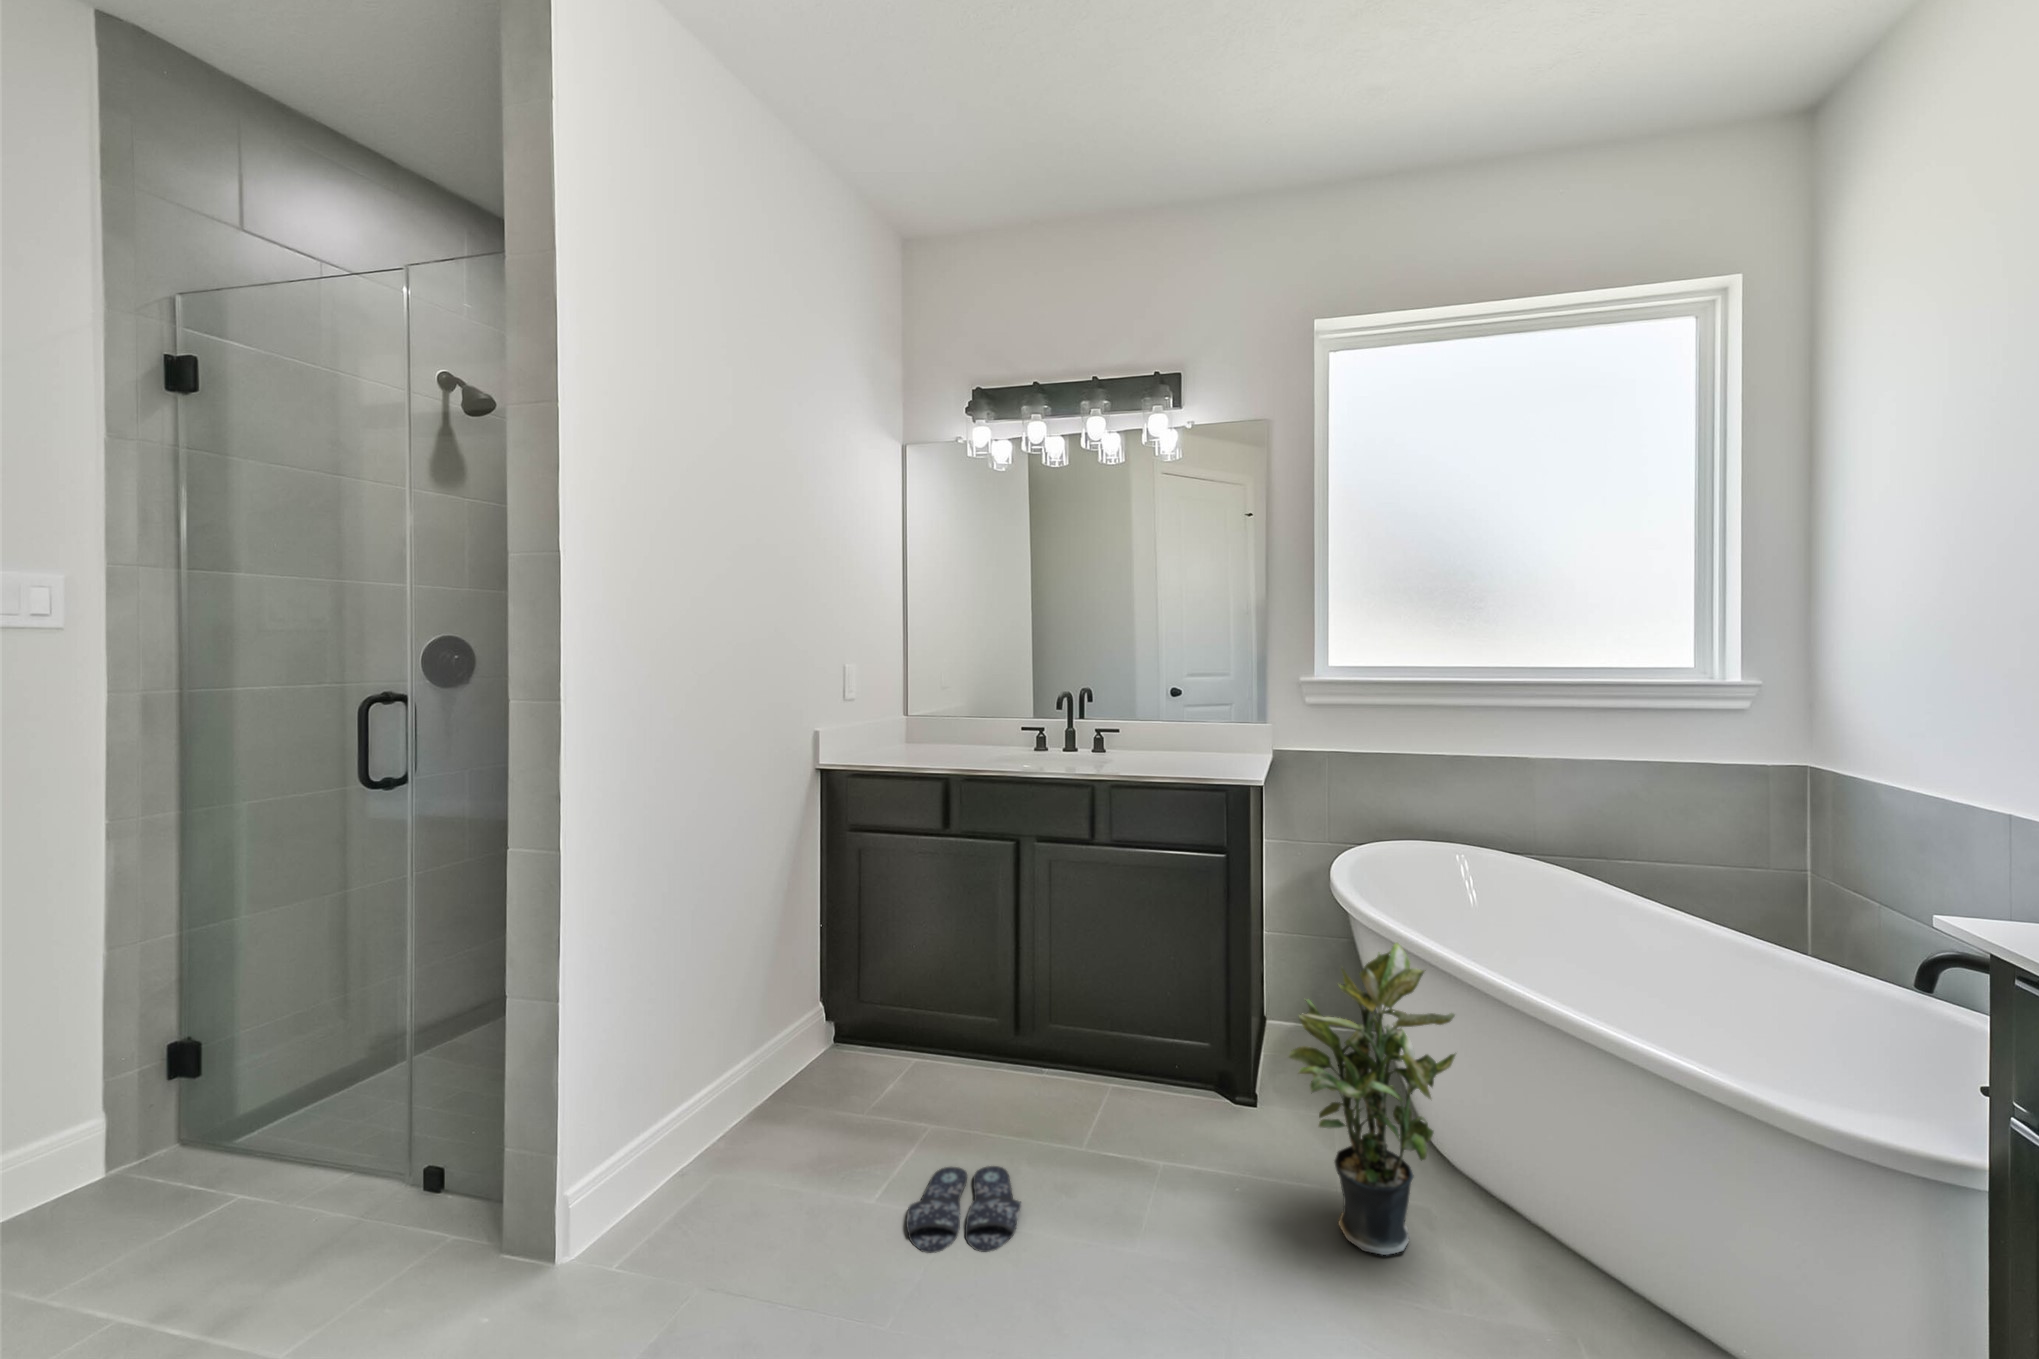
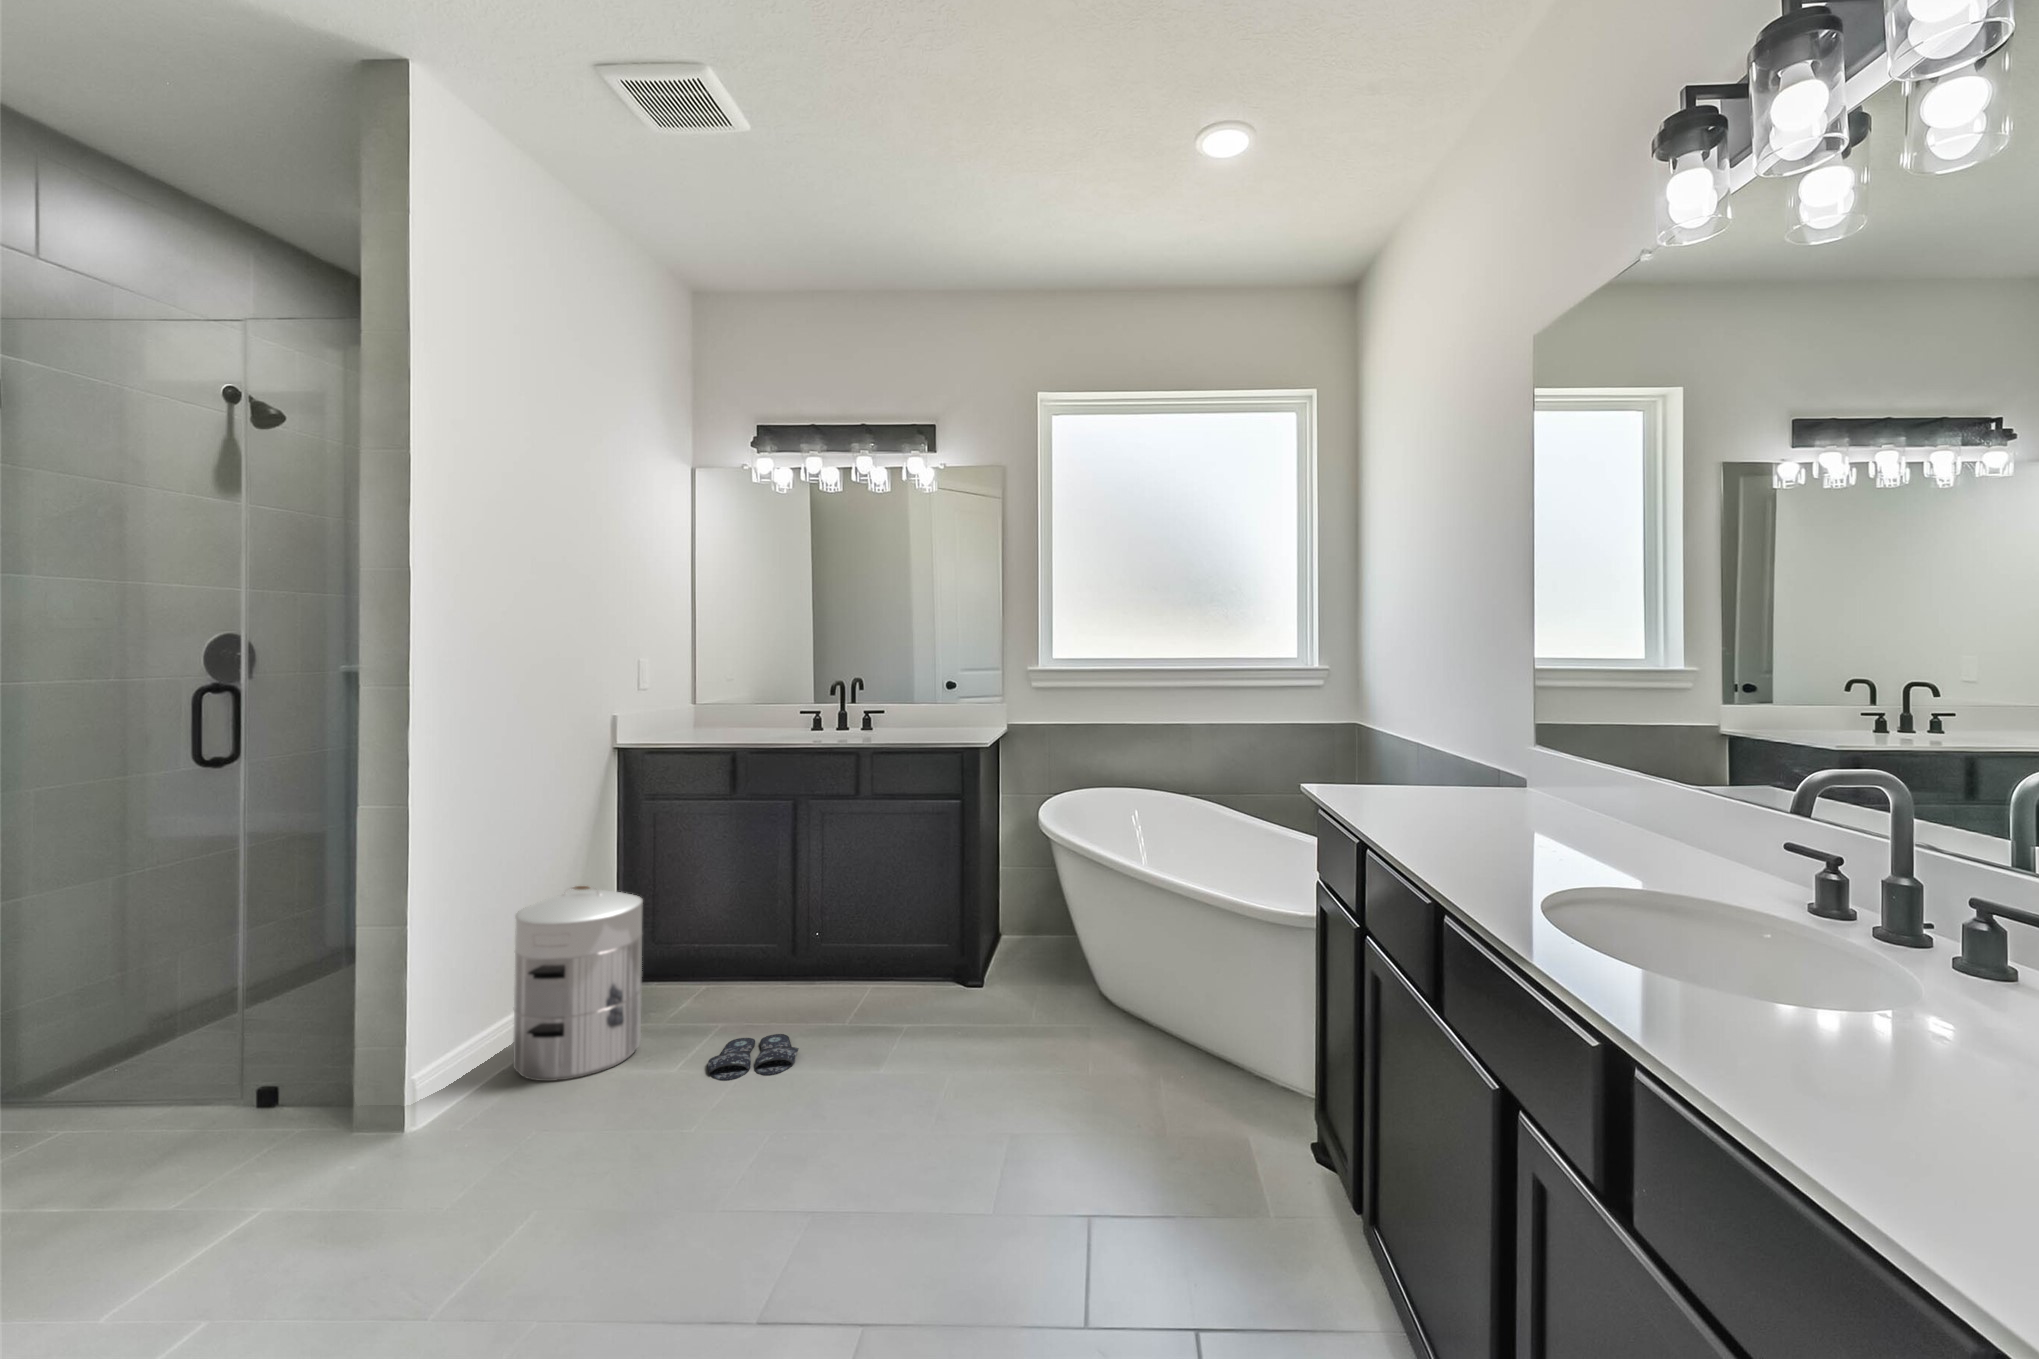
potted plant: present [1289,943,1456,1255] -> none [996,838,1104,1046]
waste bin: none [685,958,834,1213] -> present [513,886,643,1081]

